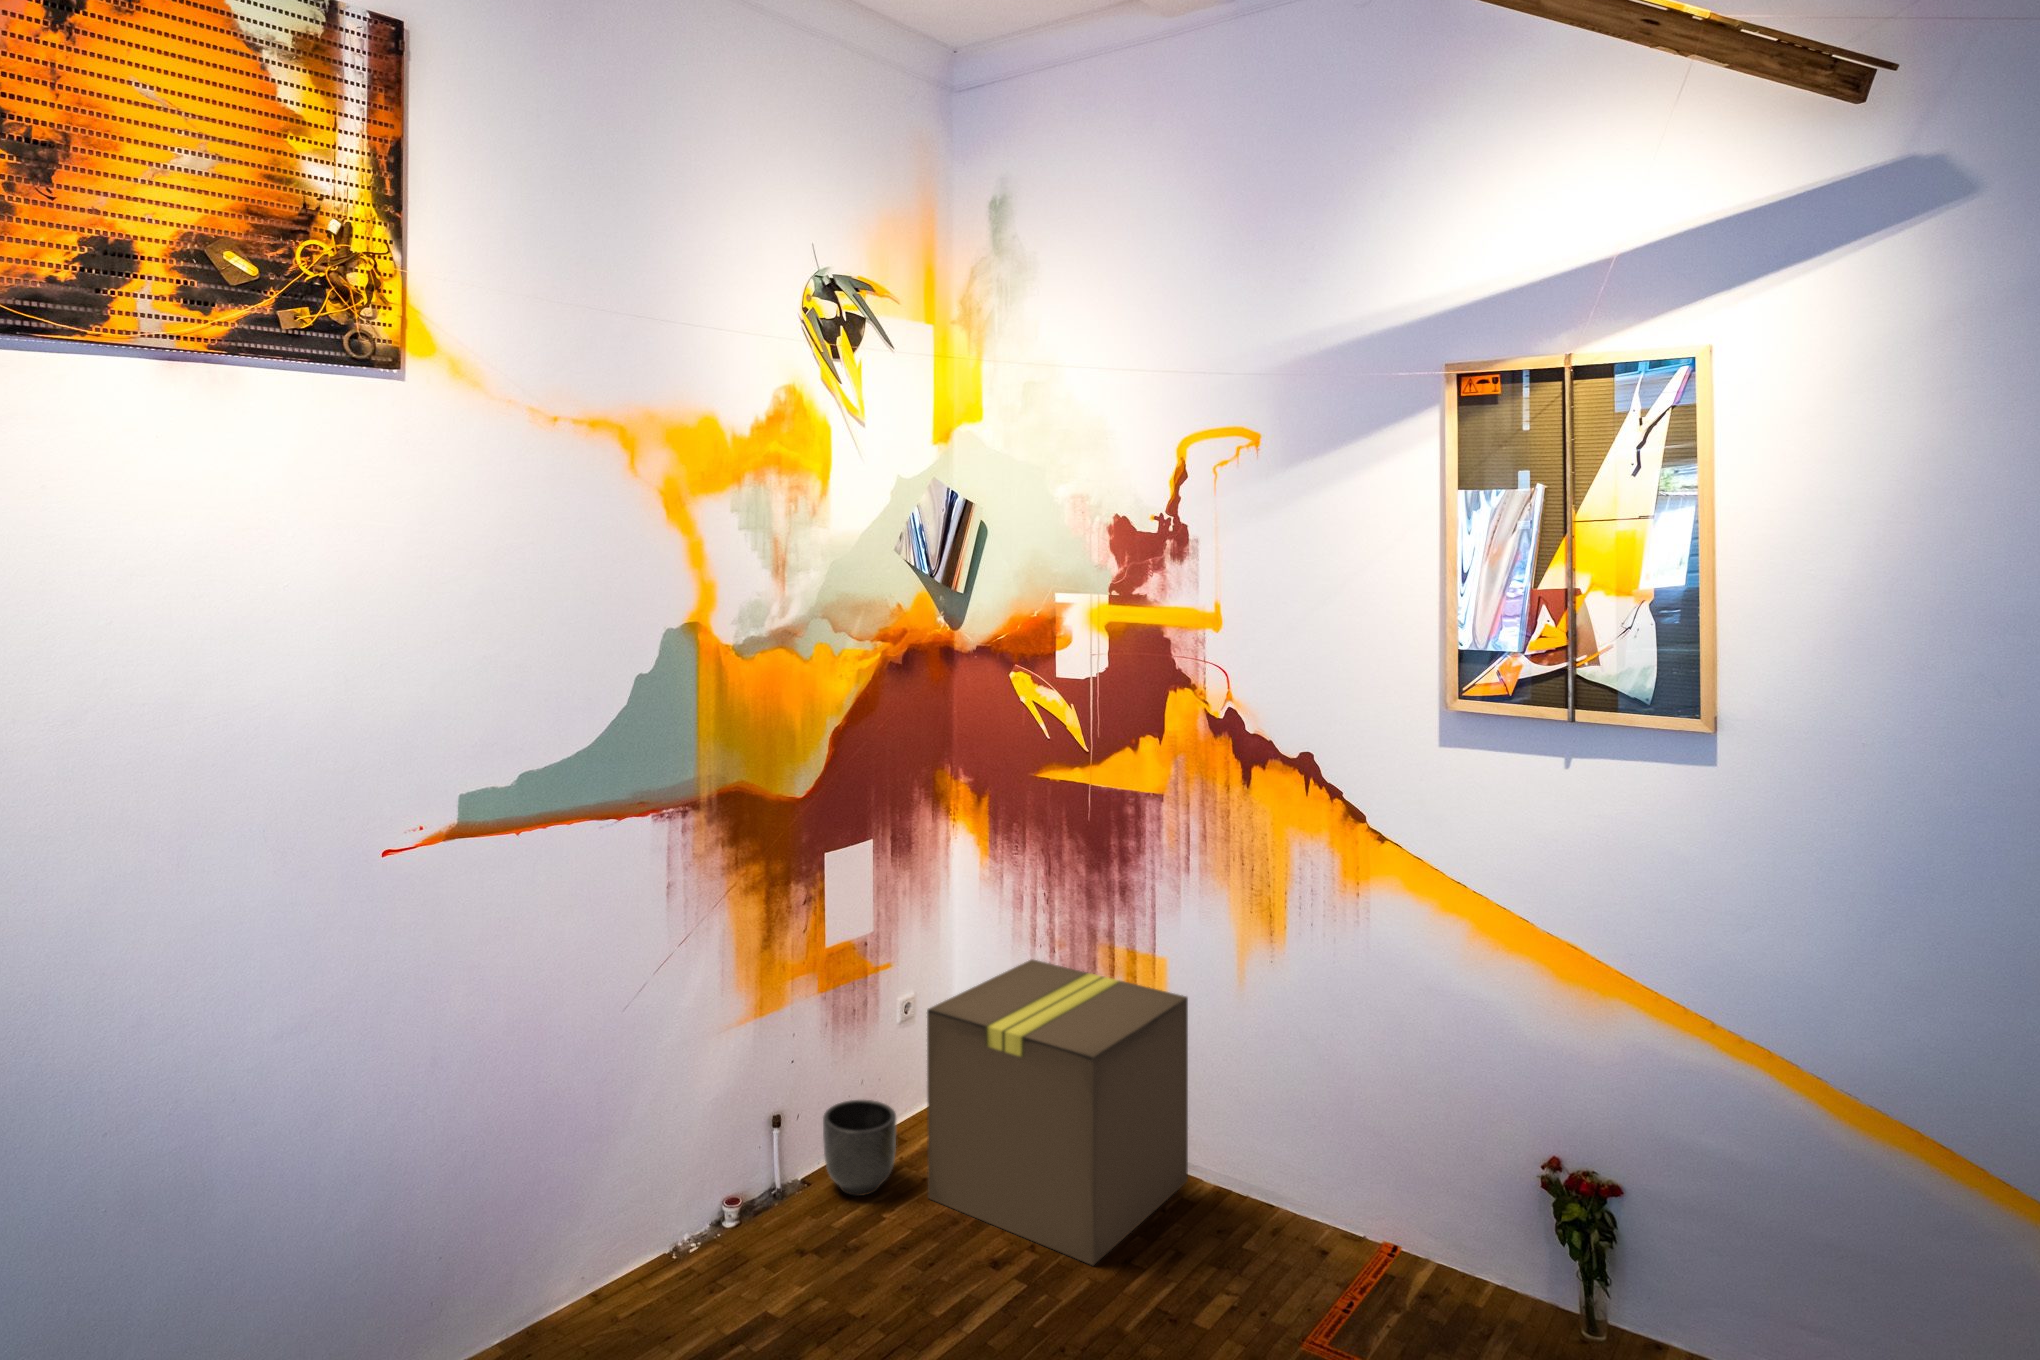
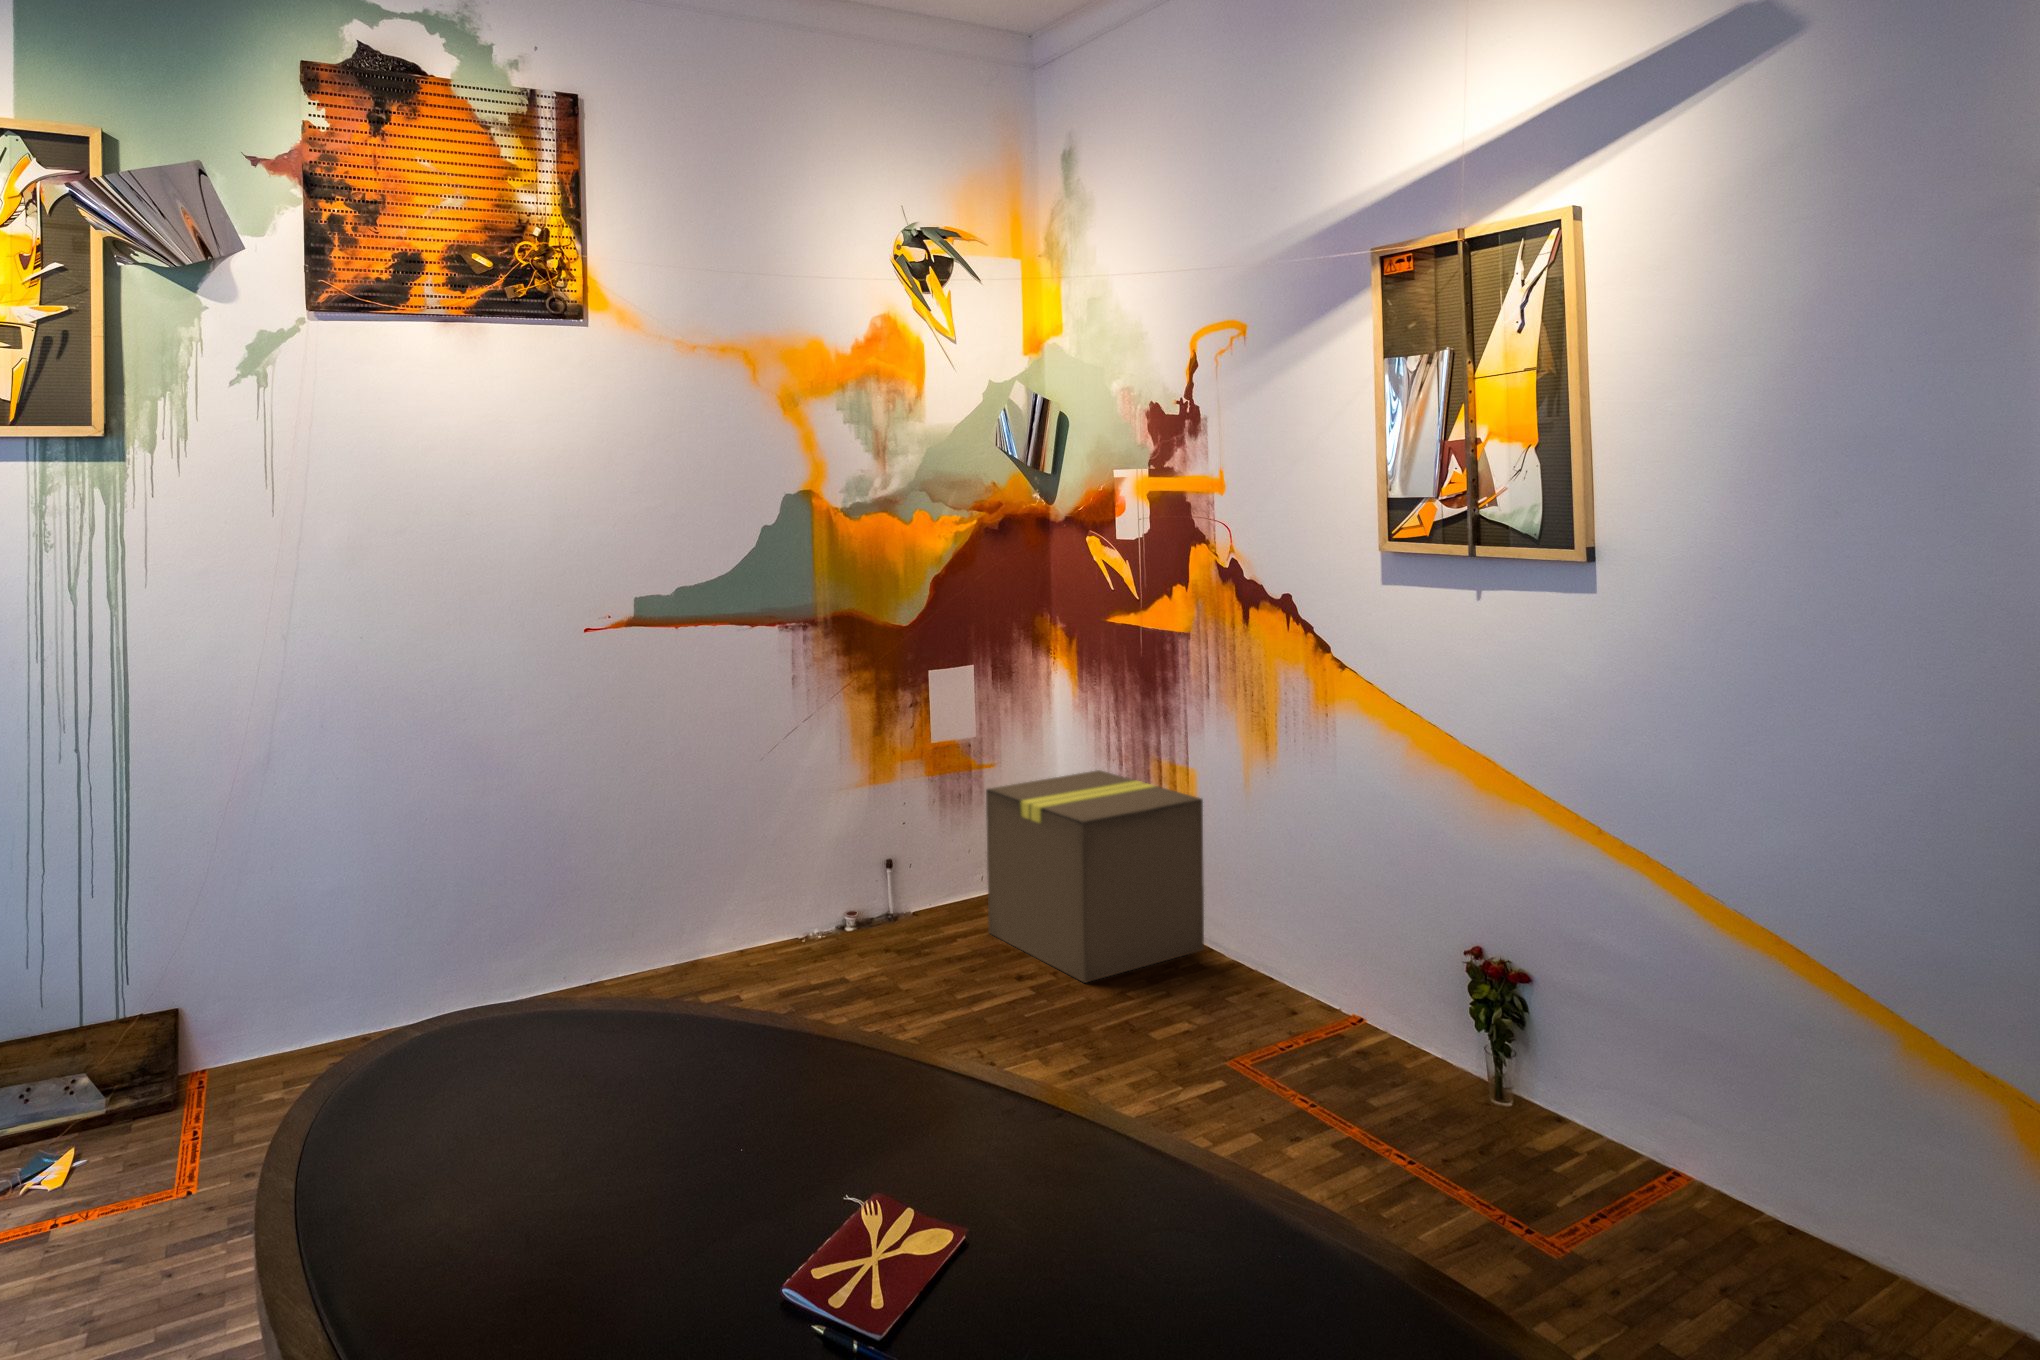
planter: present [823,1100,896,1196] -> none [915,860,971,926]

